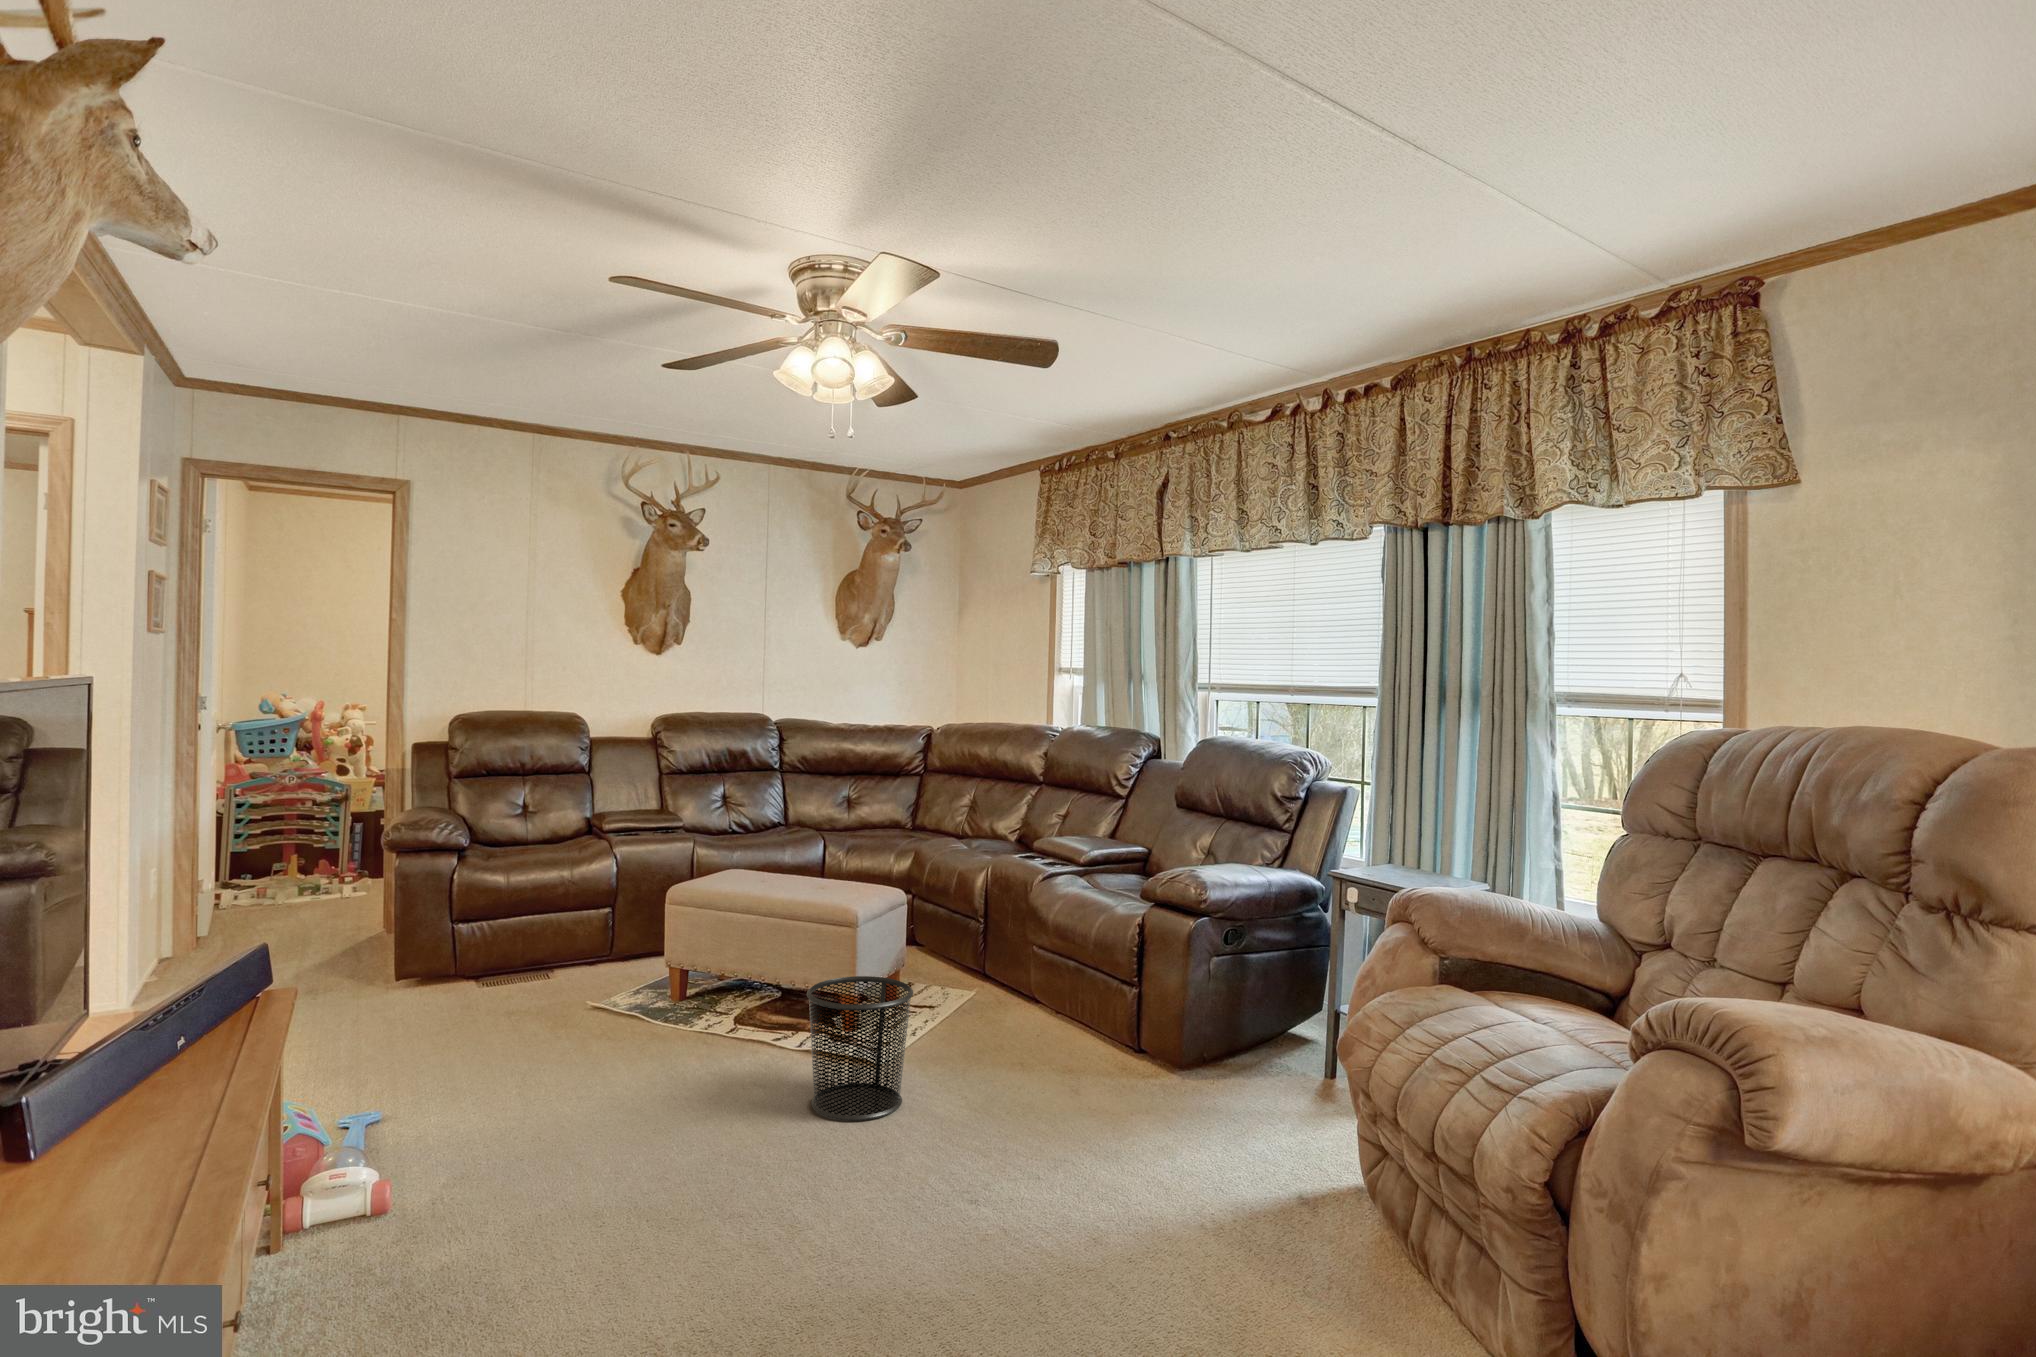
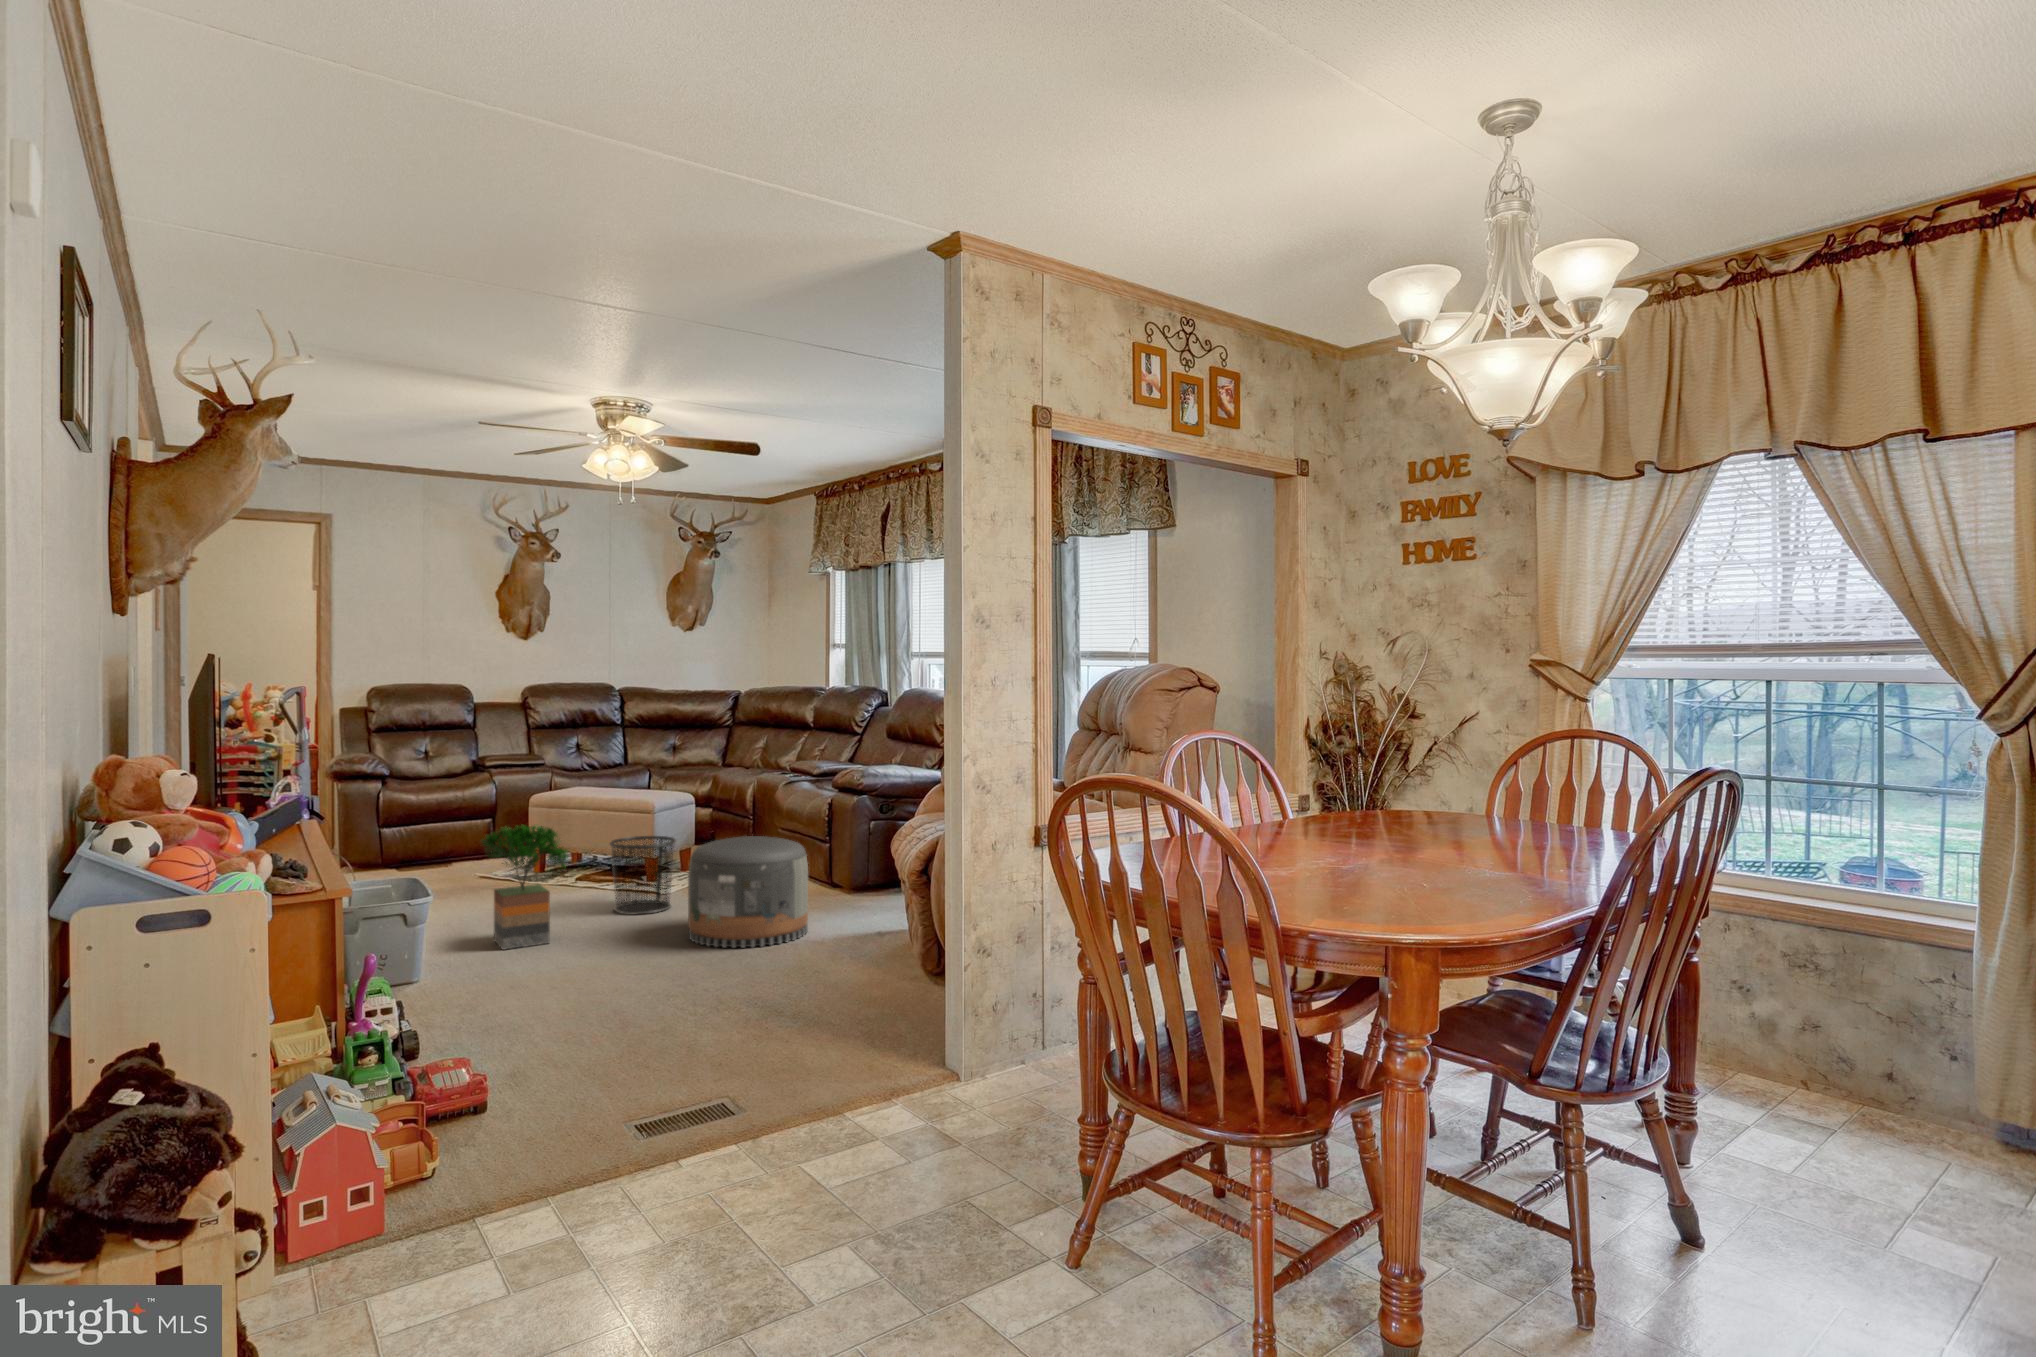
potted tree: none [600,979,762,1228] -> present [482,825,568,949]
pouf: none [964,1007,1178,1248] -> present [688,836,808,948]

